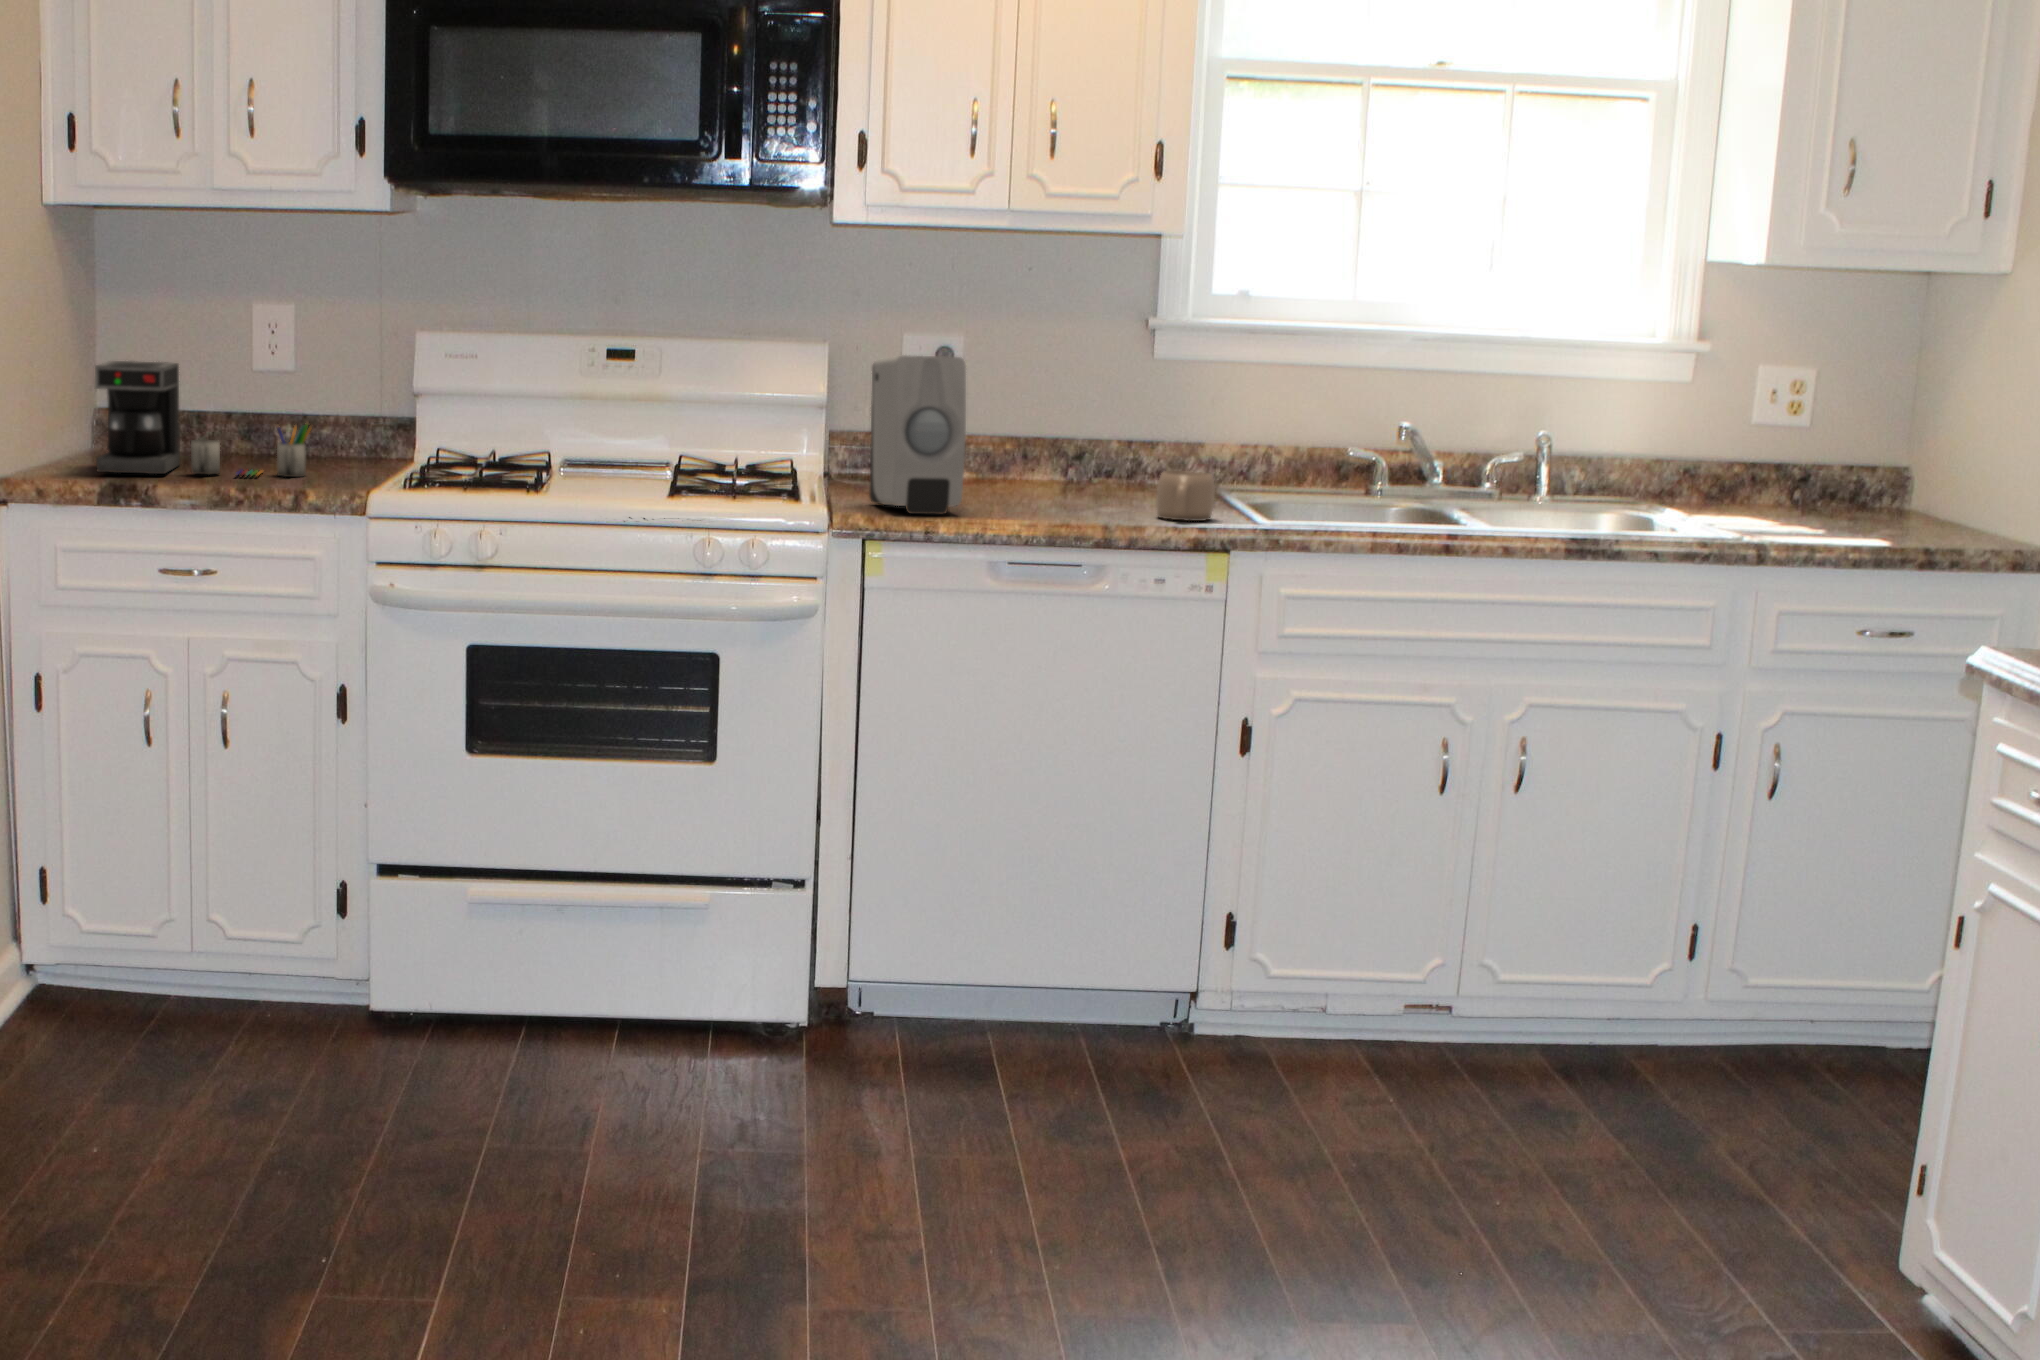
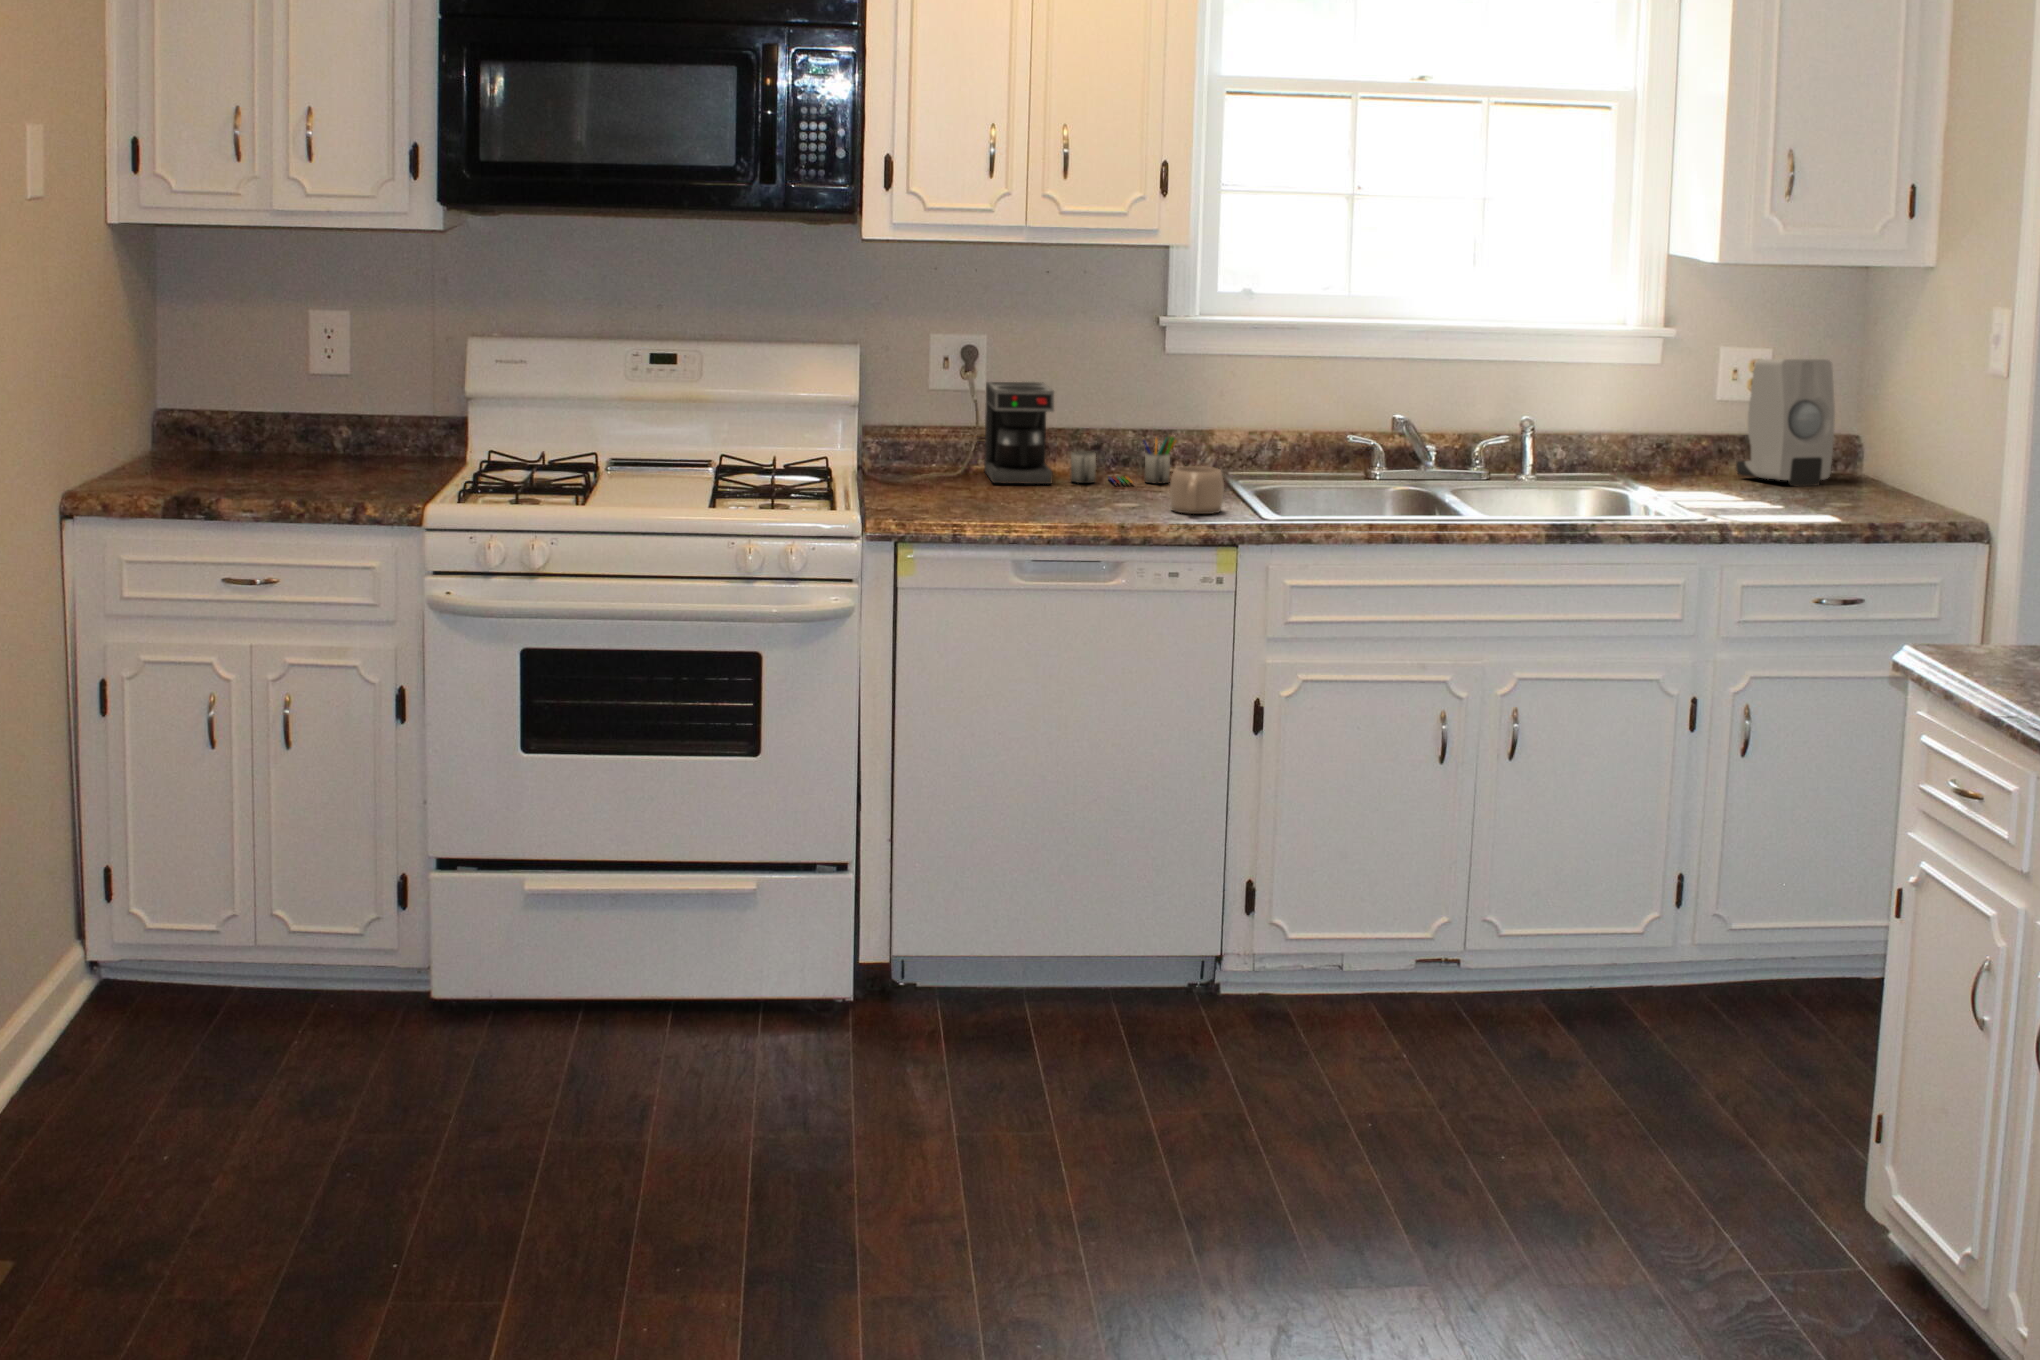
soap dispenser: present [869,355,966,514] -> present [1736,359,1835,486]
coffee maker: present [95,361,312,477] -> present [984,382,1176,484]

